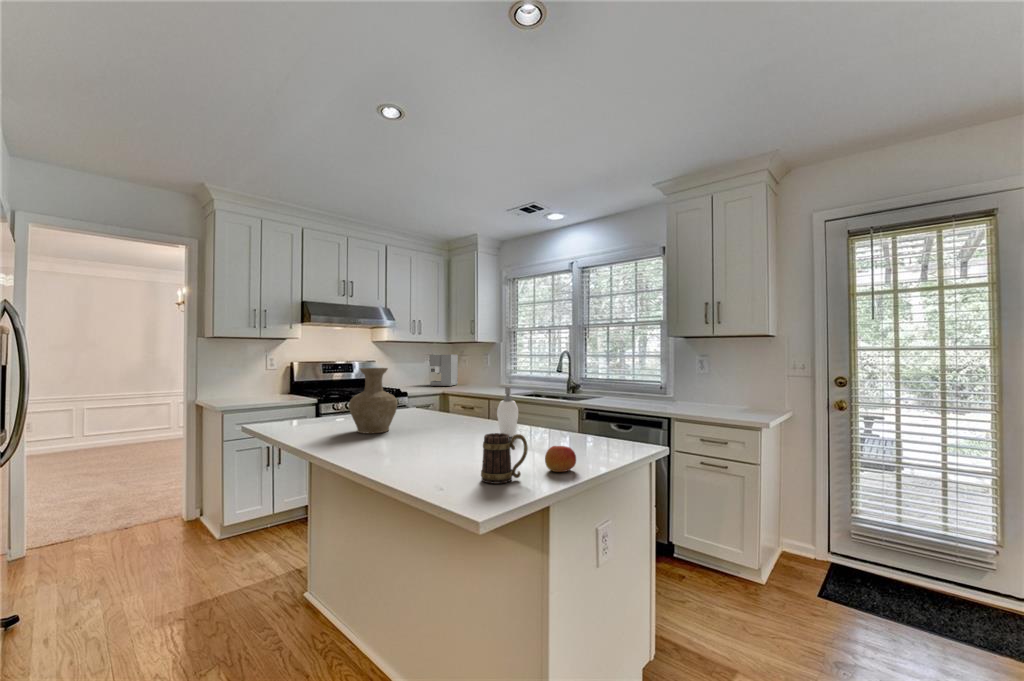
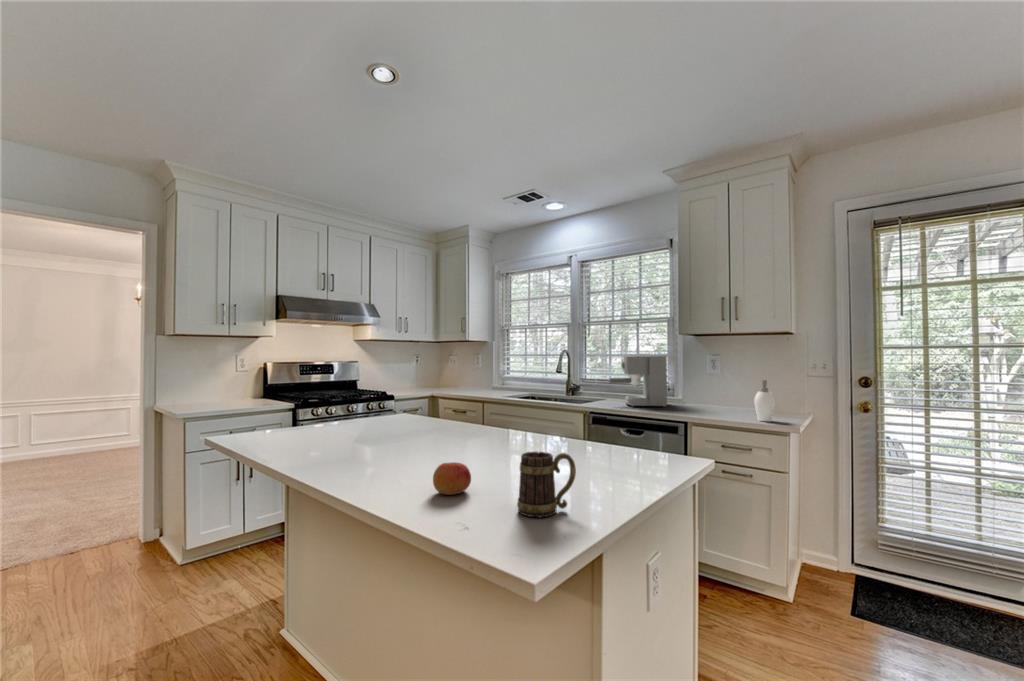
coffee maker: present [430,355,458,386] -> present [609,356,667,407]
vase: present [349,368,398,433] -> none [337,369,394,446]
soap dispenser: present [497,387,518,437] -> present [754,380,775,421]
apple: present [545,446,576,472] -> present [433,462,471,495]

